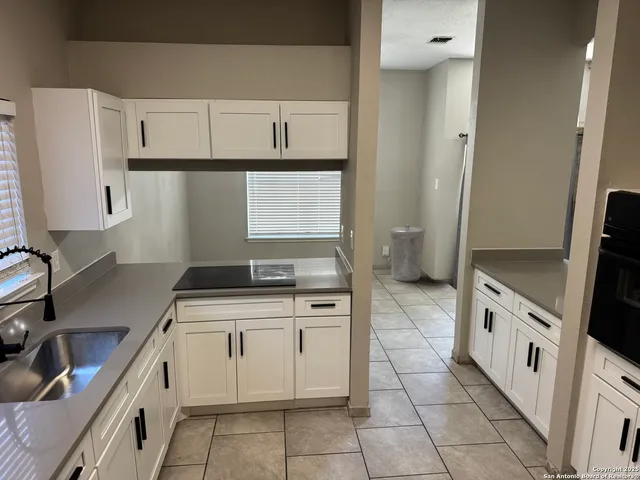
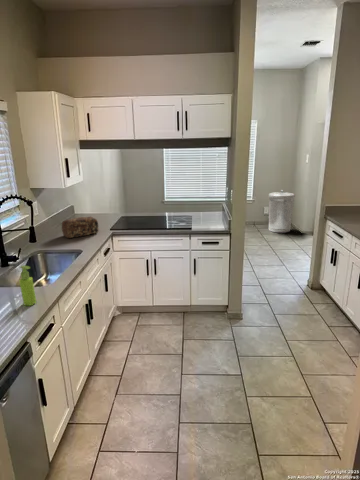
bread loaf: none [96,271,155,307] -> present [62,217,98,238]
soap dispenser: none [27,369,55,438] -> present [19,266,36,306]

